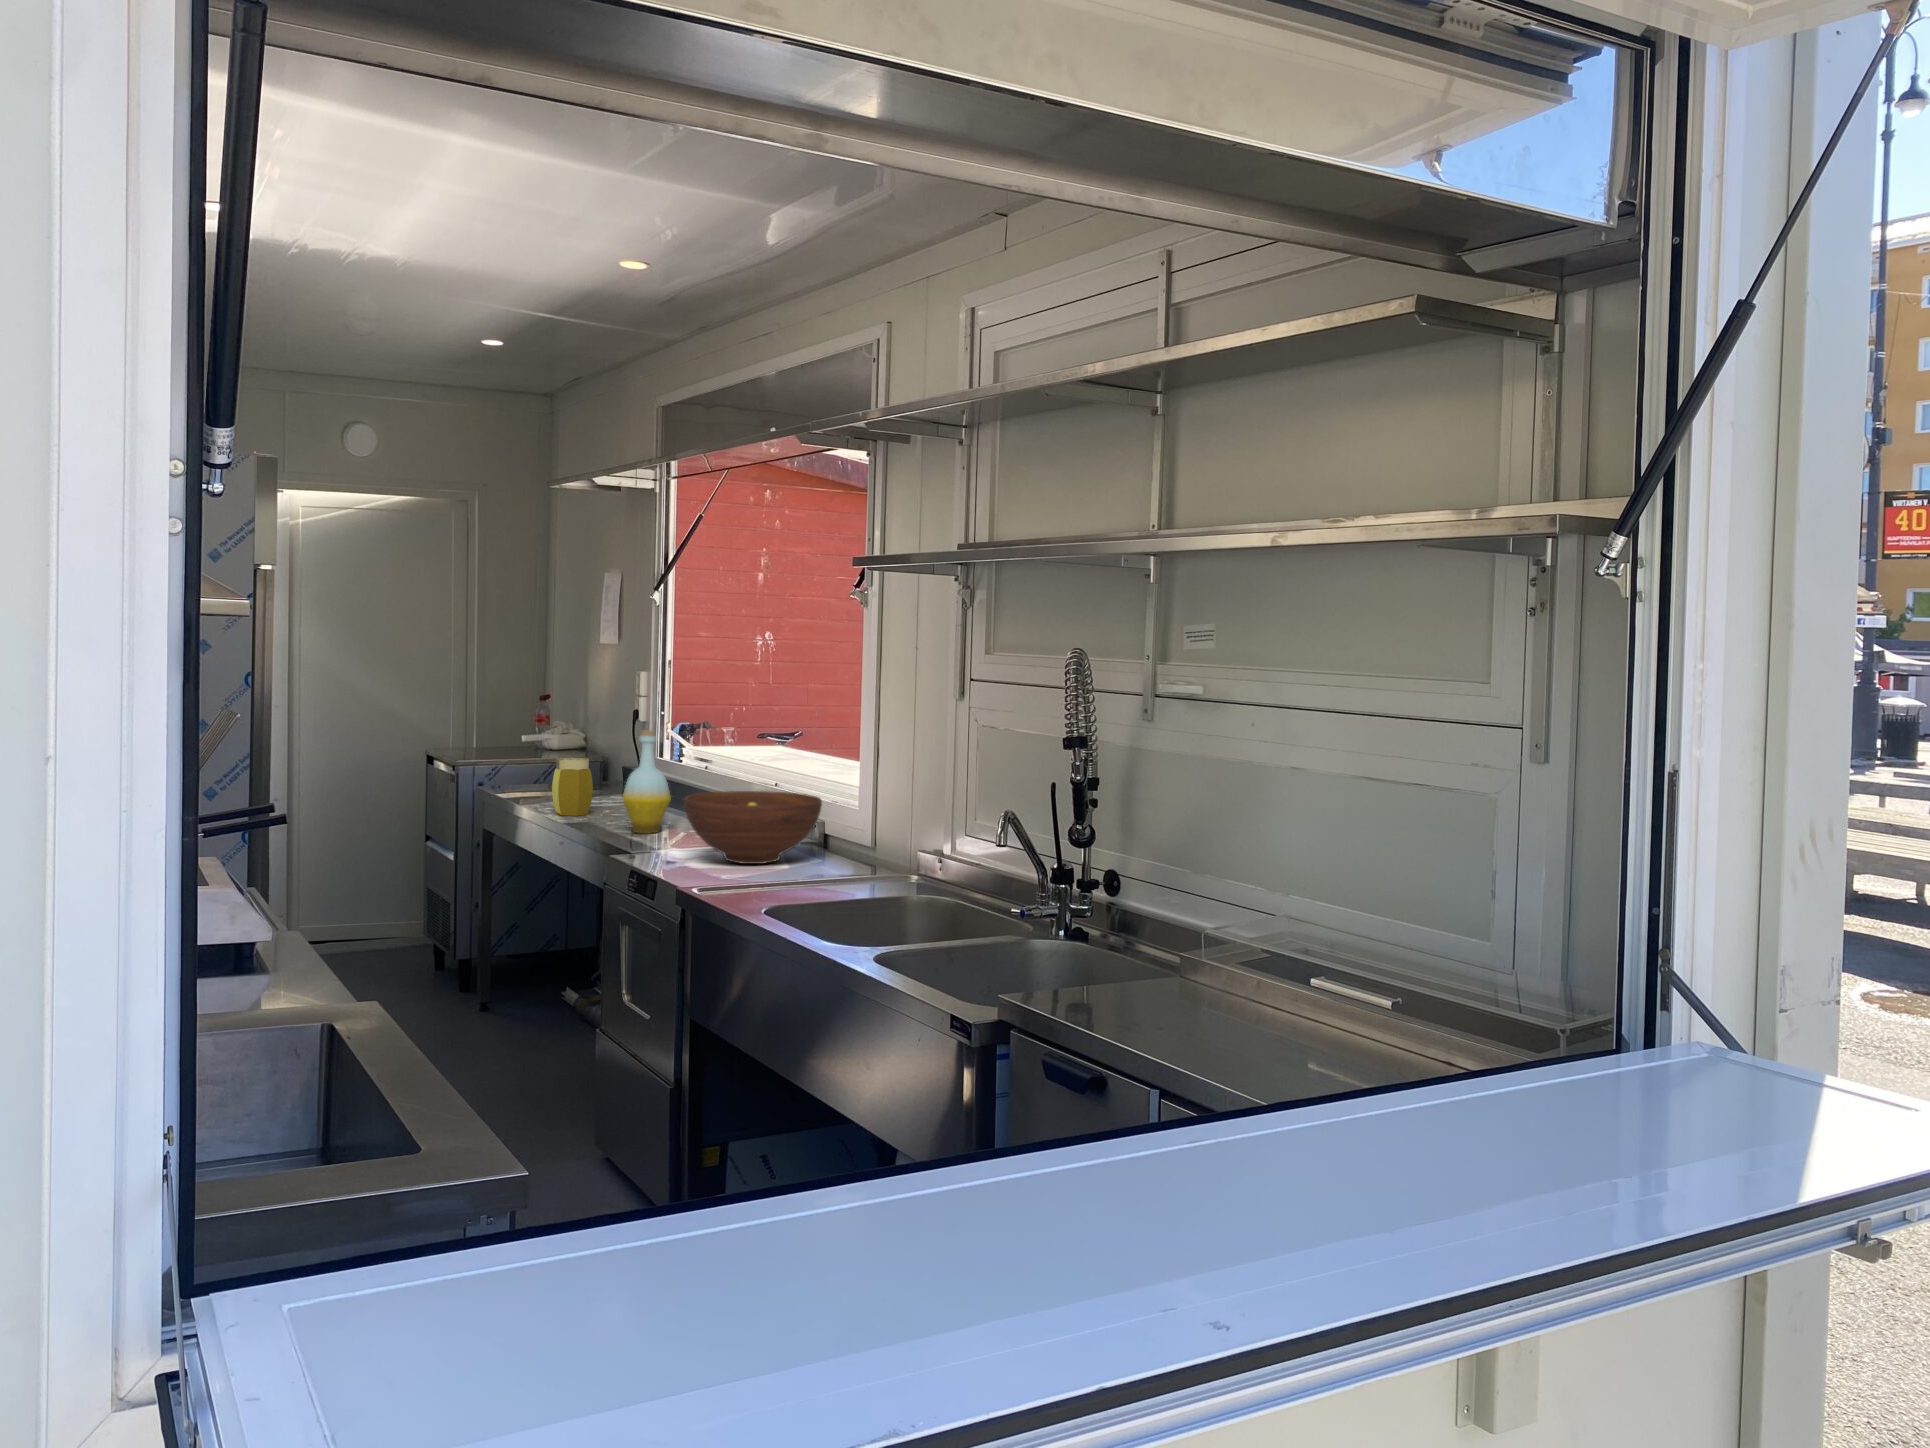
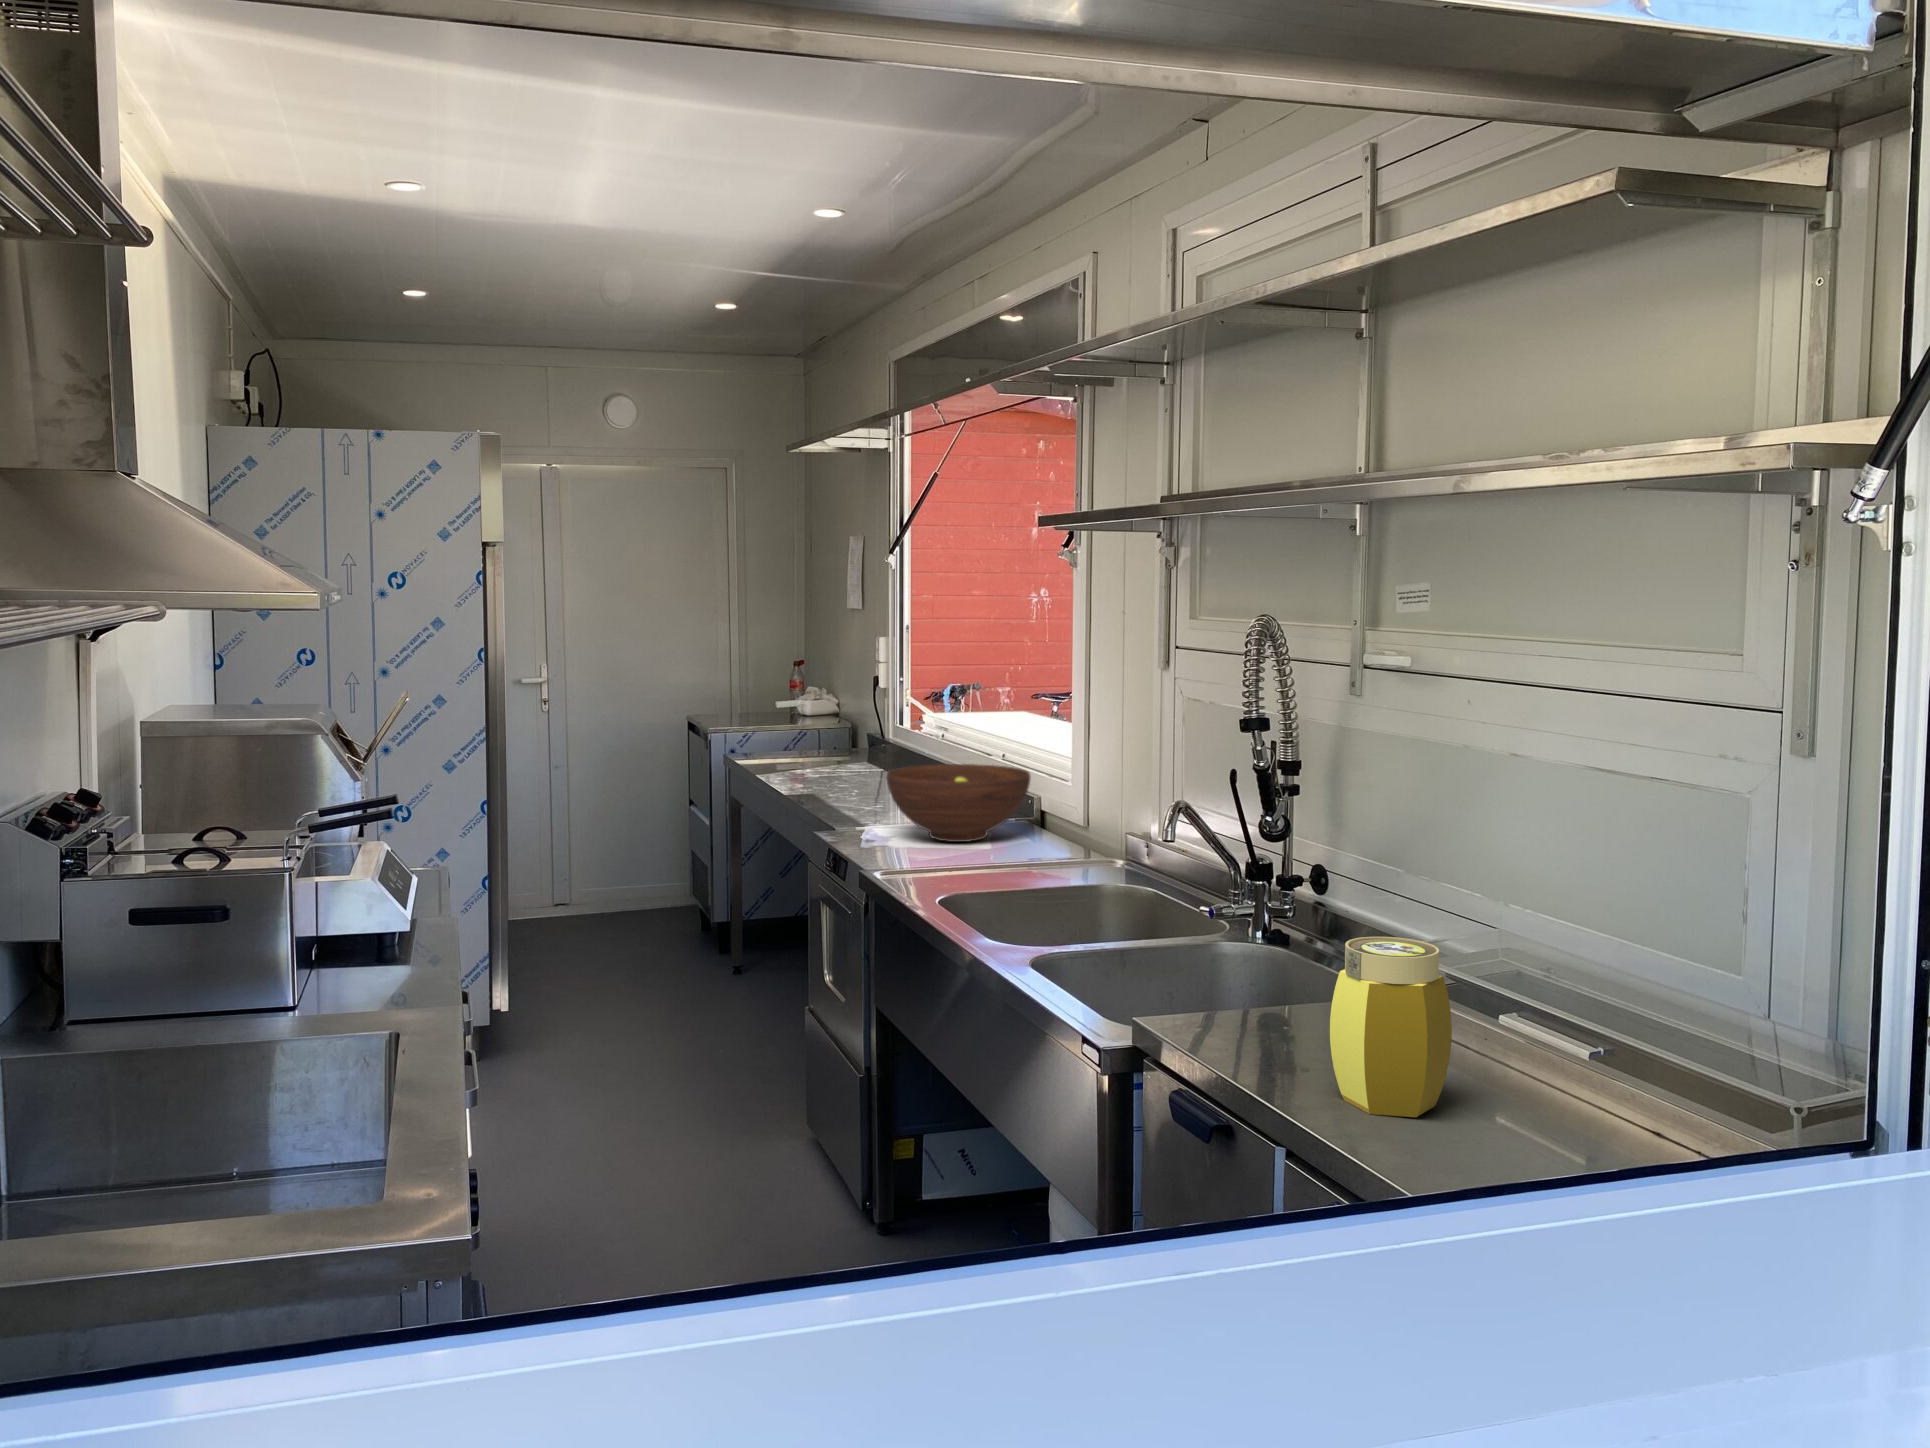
bottle: present [622,730,671,834] -> none [844,699,894,805]
jar: present [552,758,593,816] -> present [1330,937,1452,1117]

